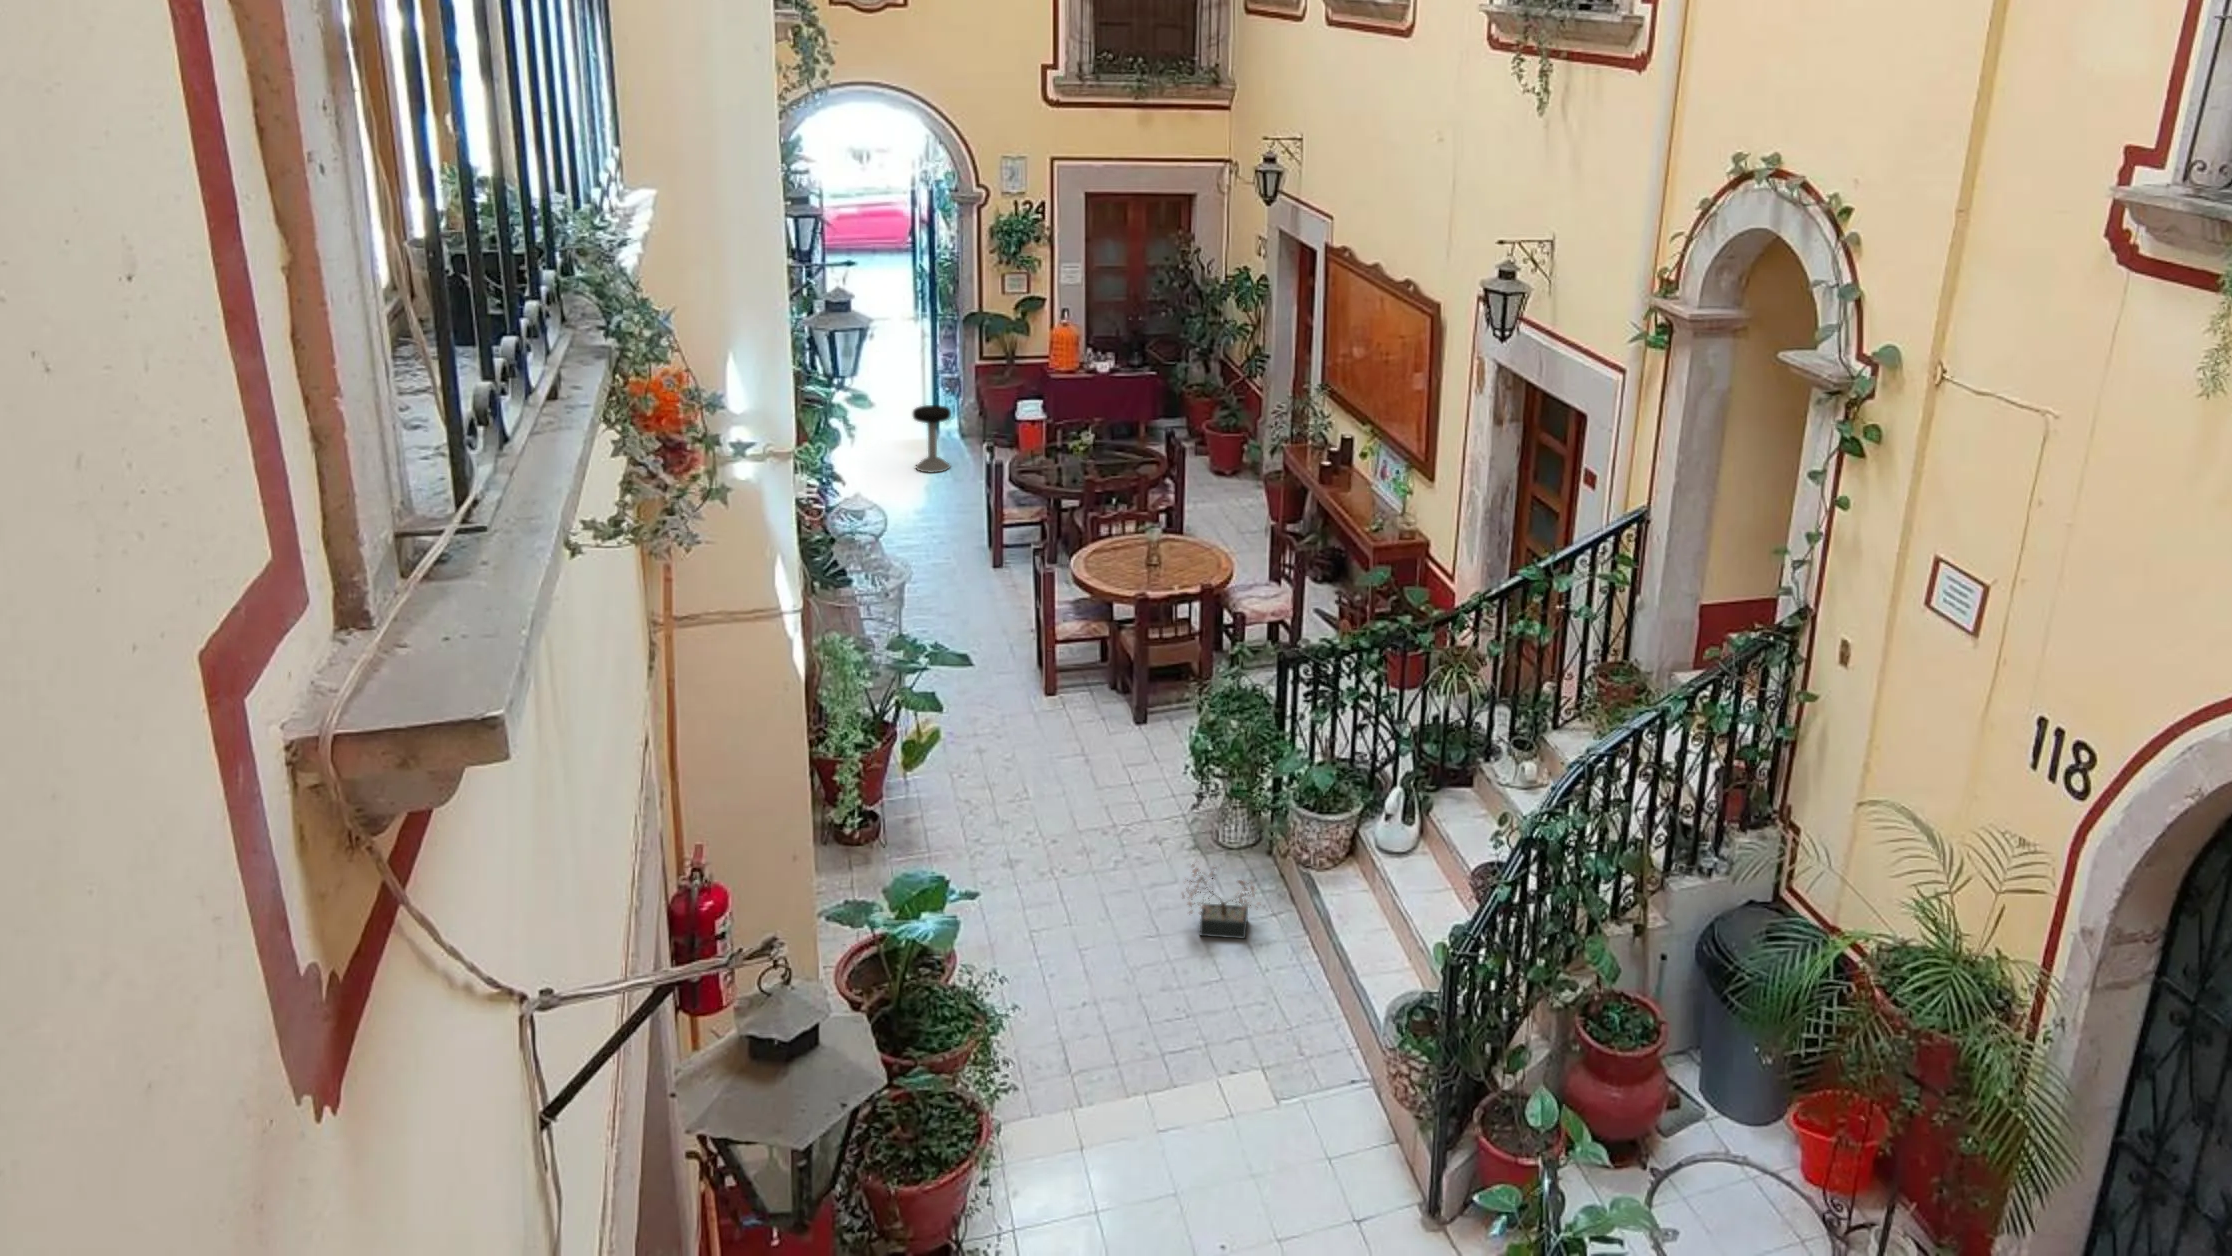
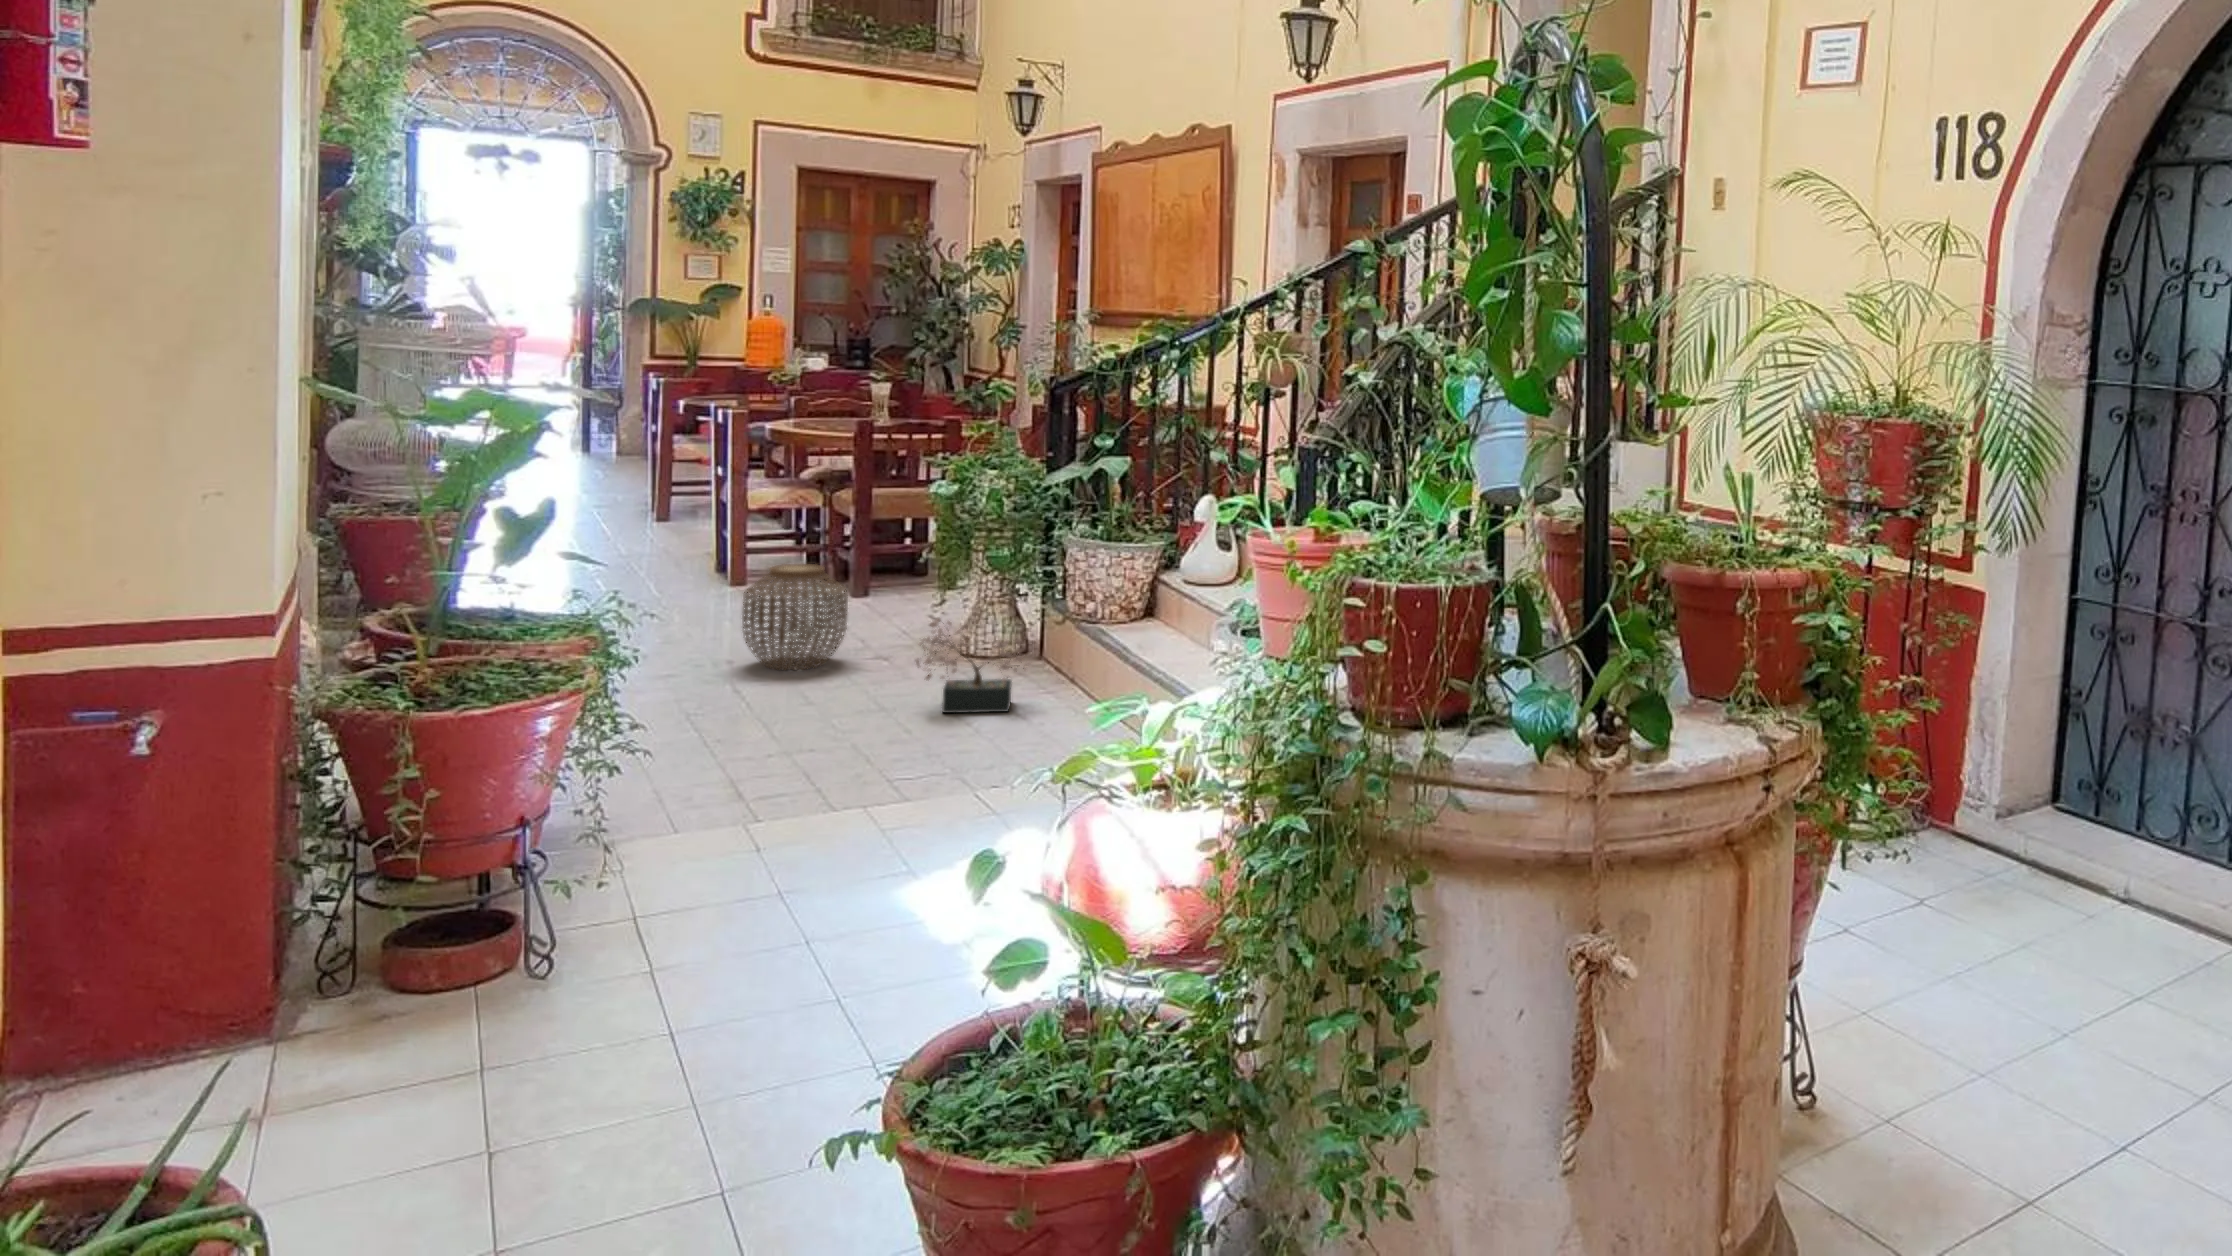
stool: present [913,405,951,473] -> none [552,409,607,488]
woven basket: none [1065,766,1135,849] -> present [742,564,848,670]

